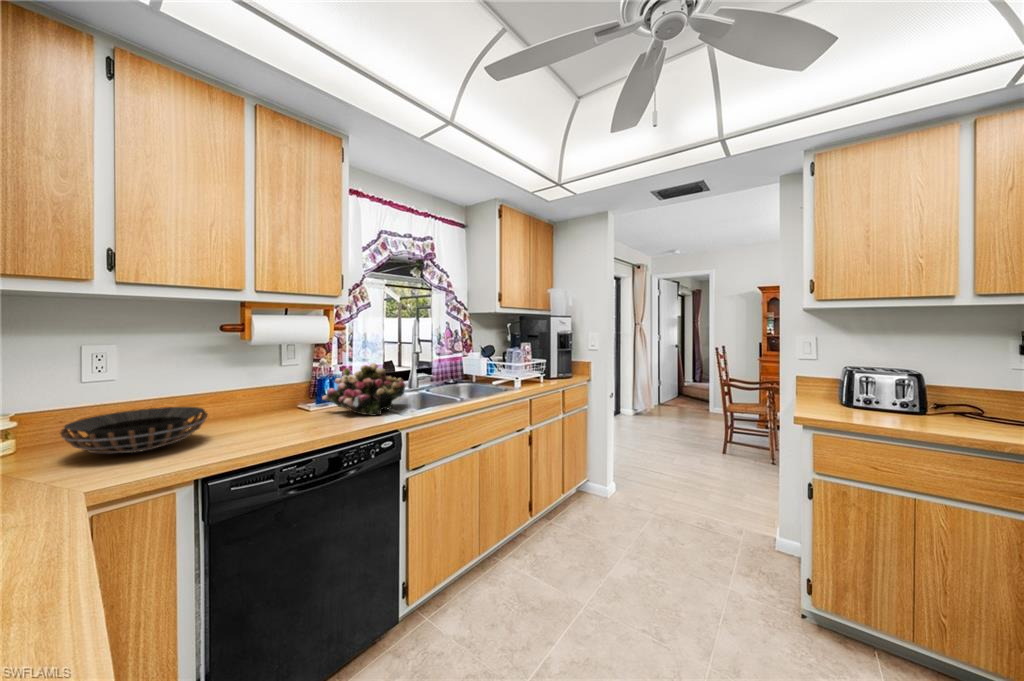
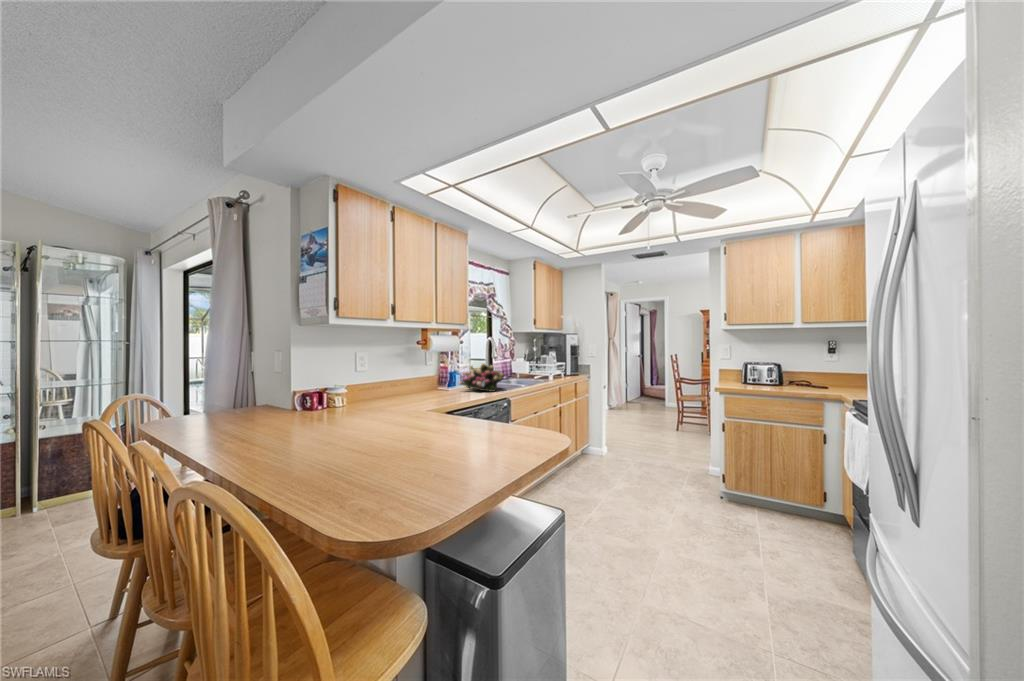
decorative bowl: present [60,407,208,453] -> none [373,385,429,405]

